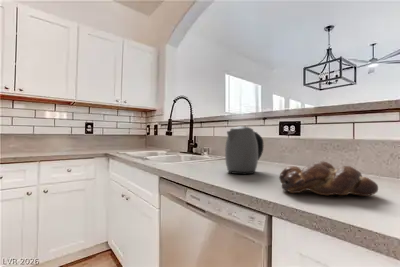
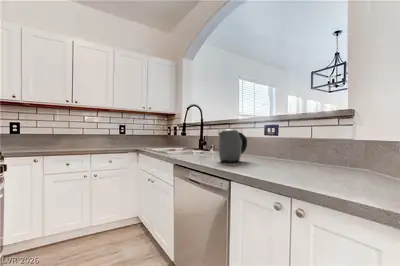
bread loaf: present [279,162,378,196] -> none [244,152,301,172]

